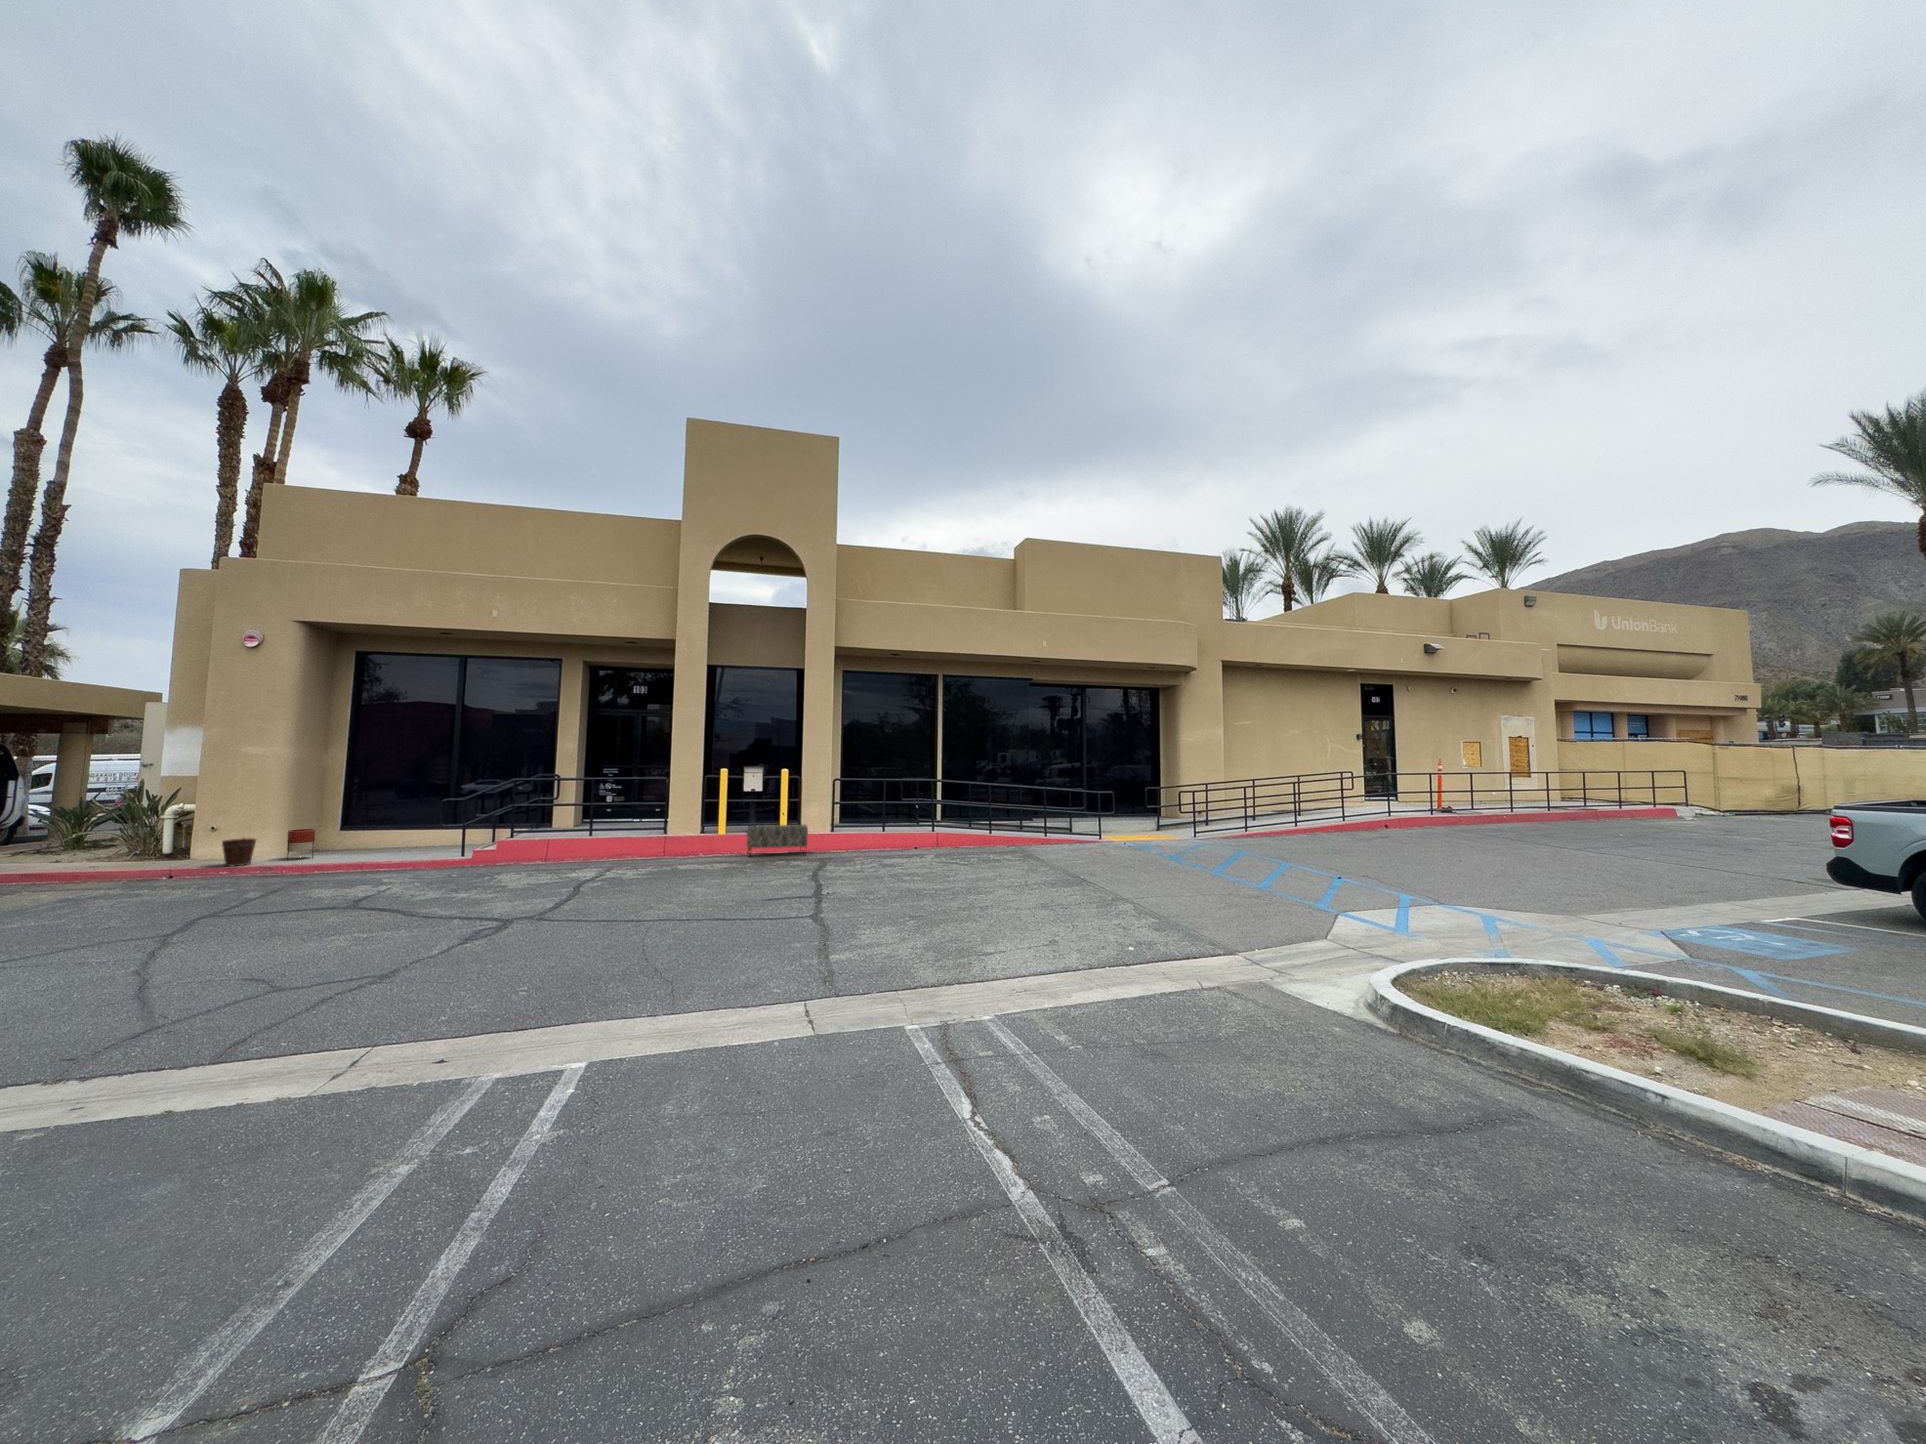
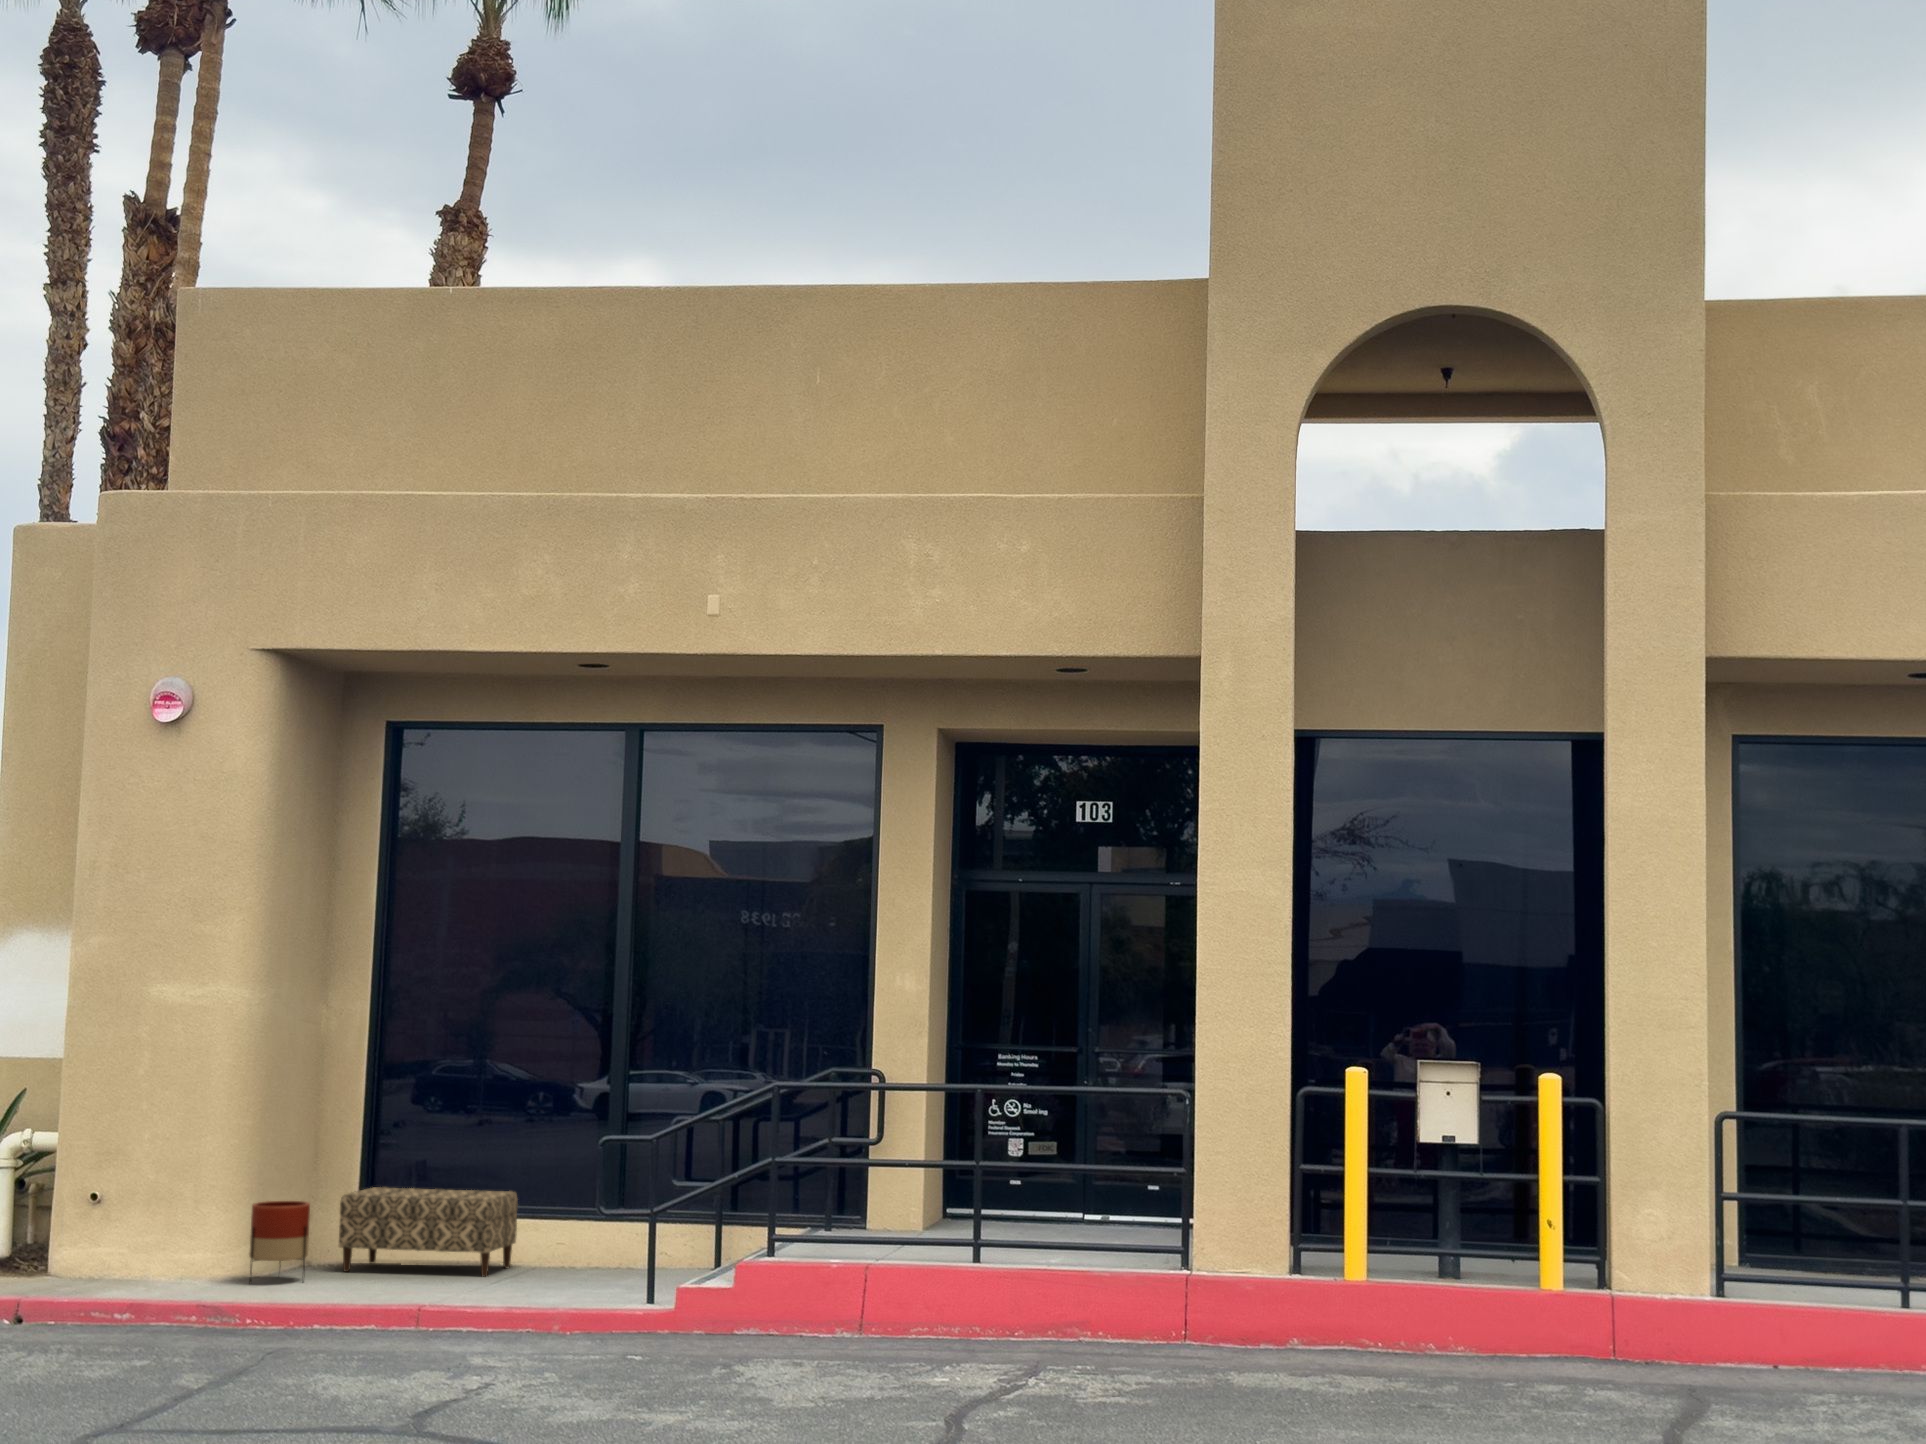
bench: present [747,825,808,856] -> present [339,1187,518,1277]
bucket: present [222,838,256,866] -> none [115,1217,185,1293]

